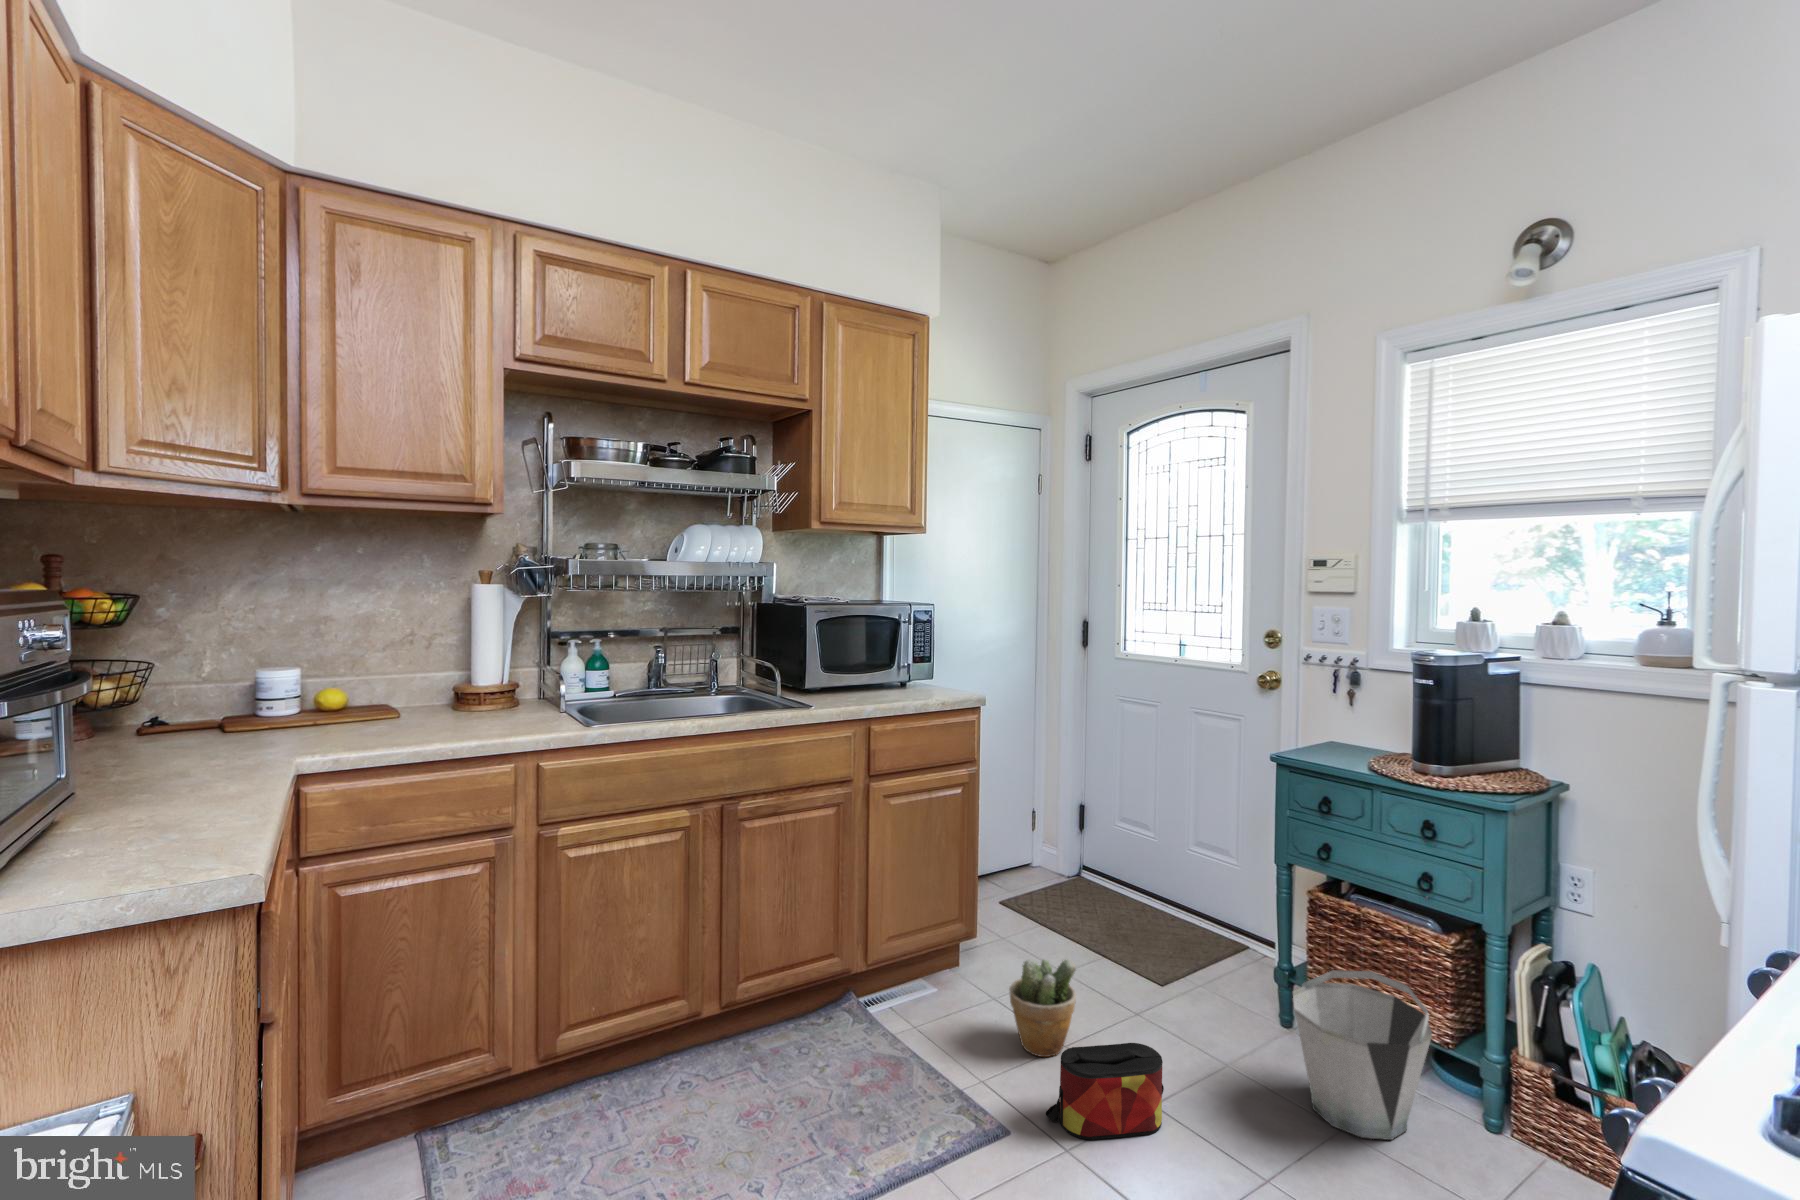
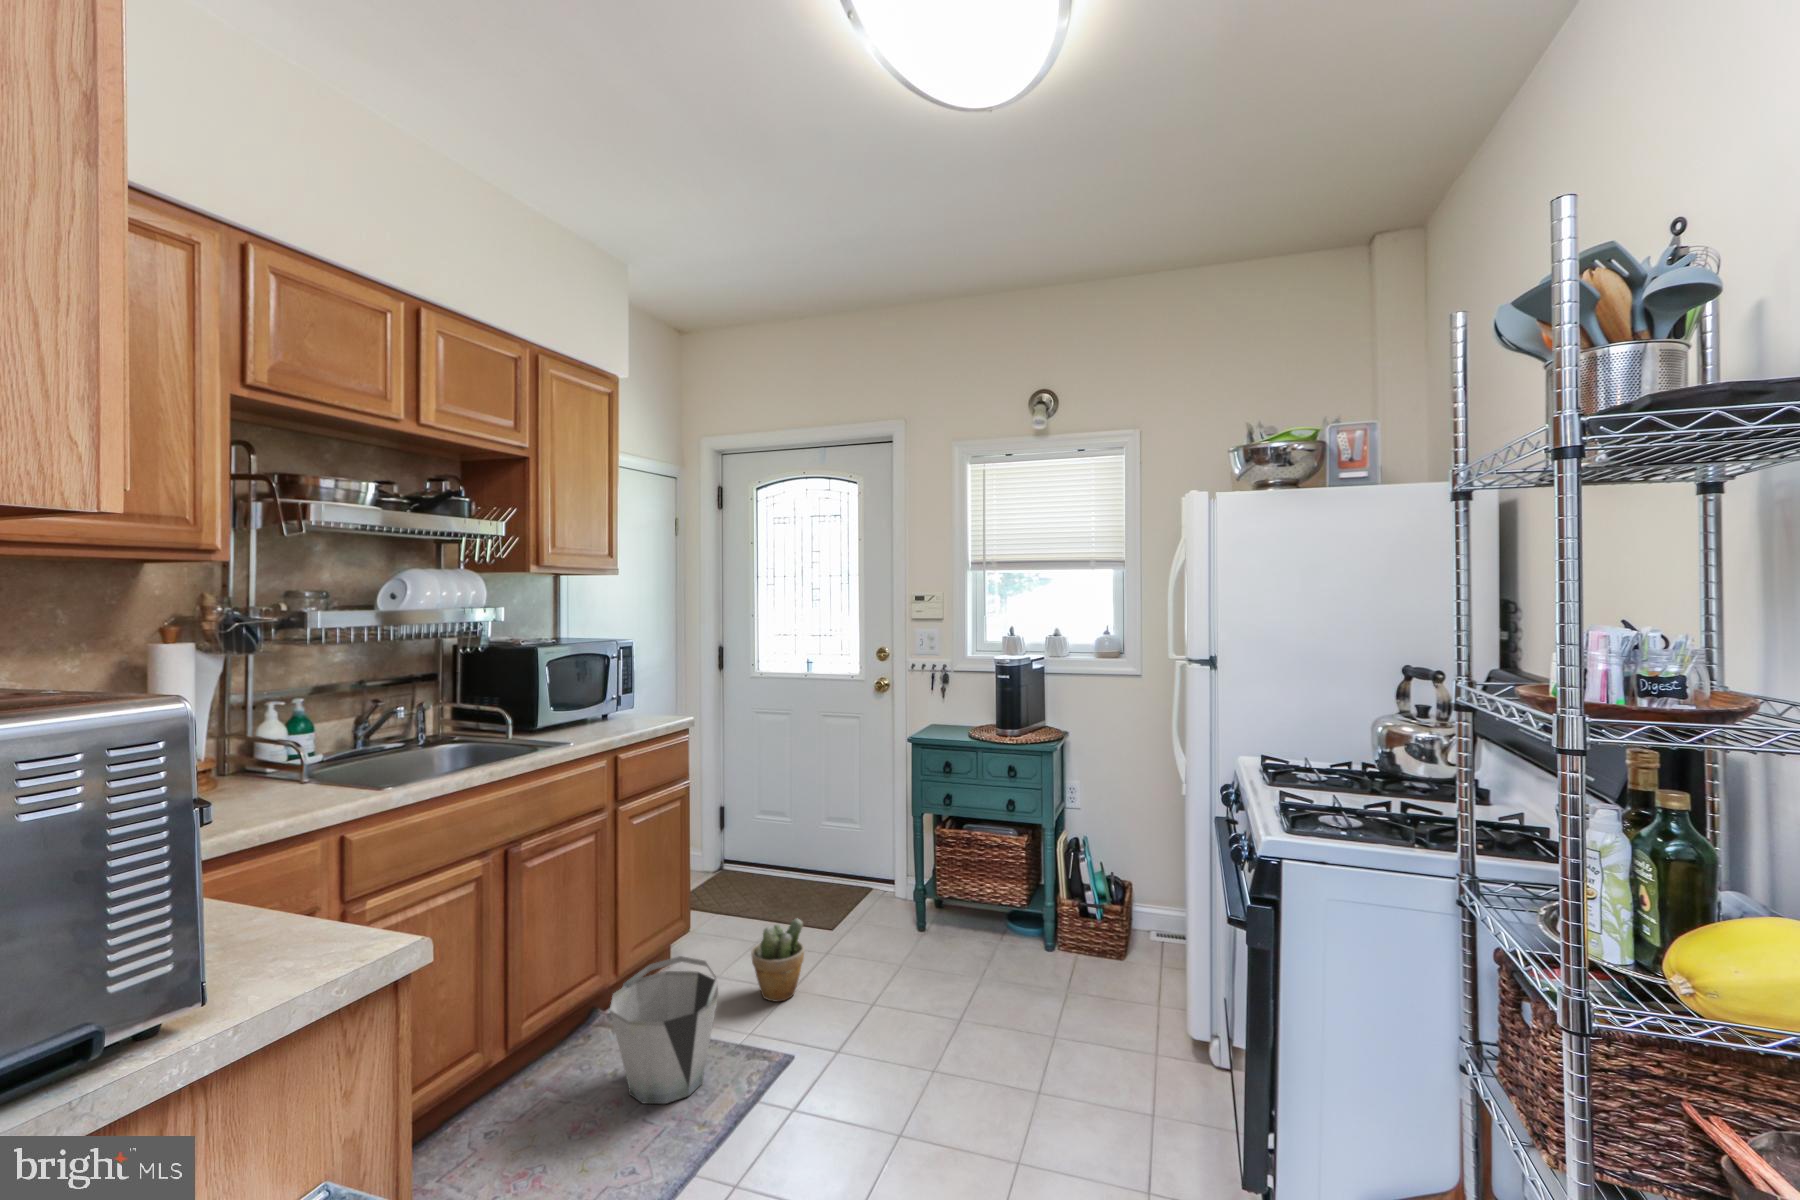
bucket: present [1293,970,1432,1140] -> present [610,956,718,1104]
bag: present [1045,1043,1164,1140] -> none [814,961,889,1040]

